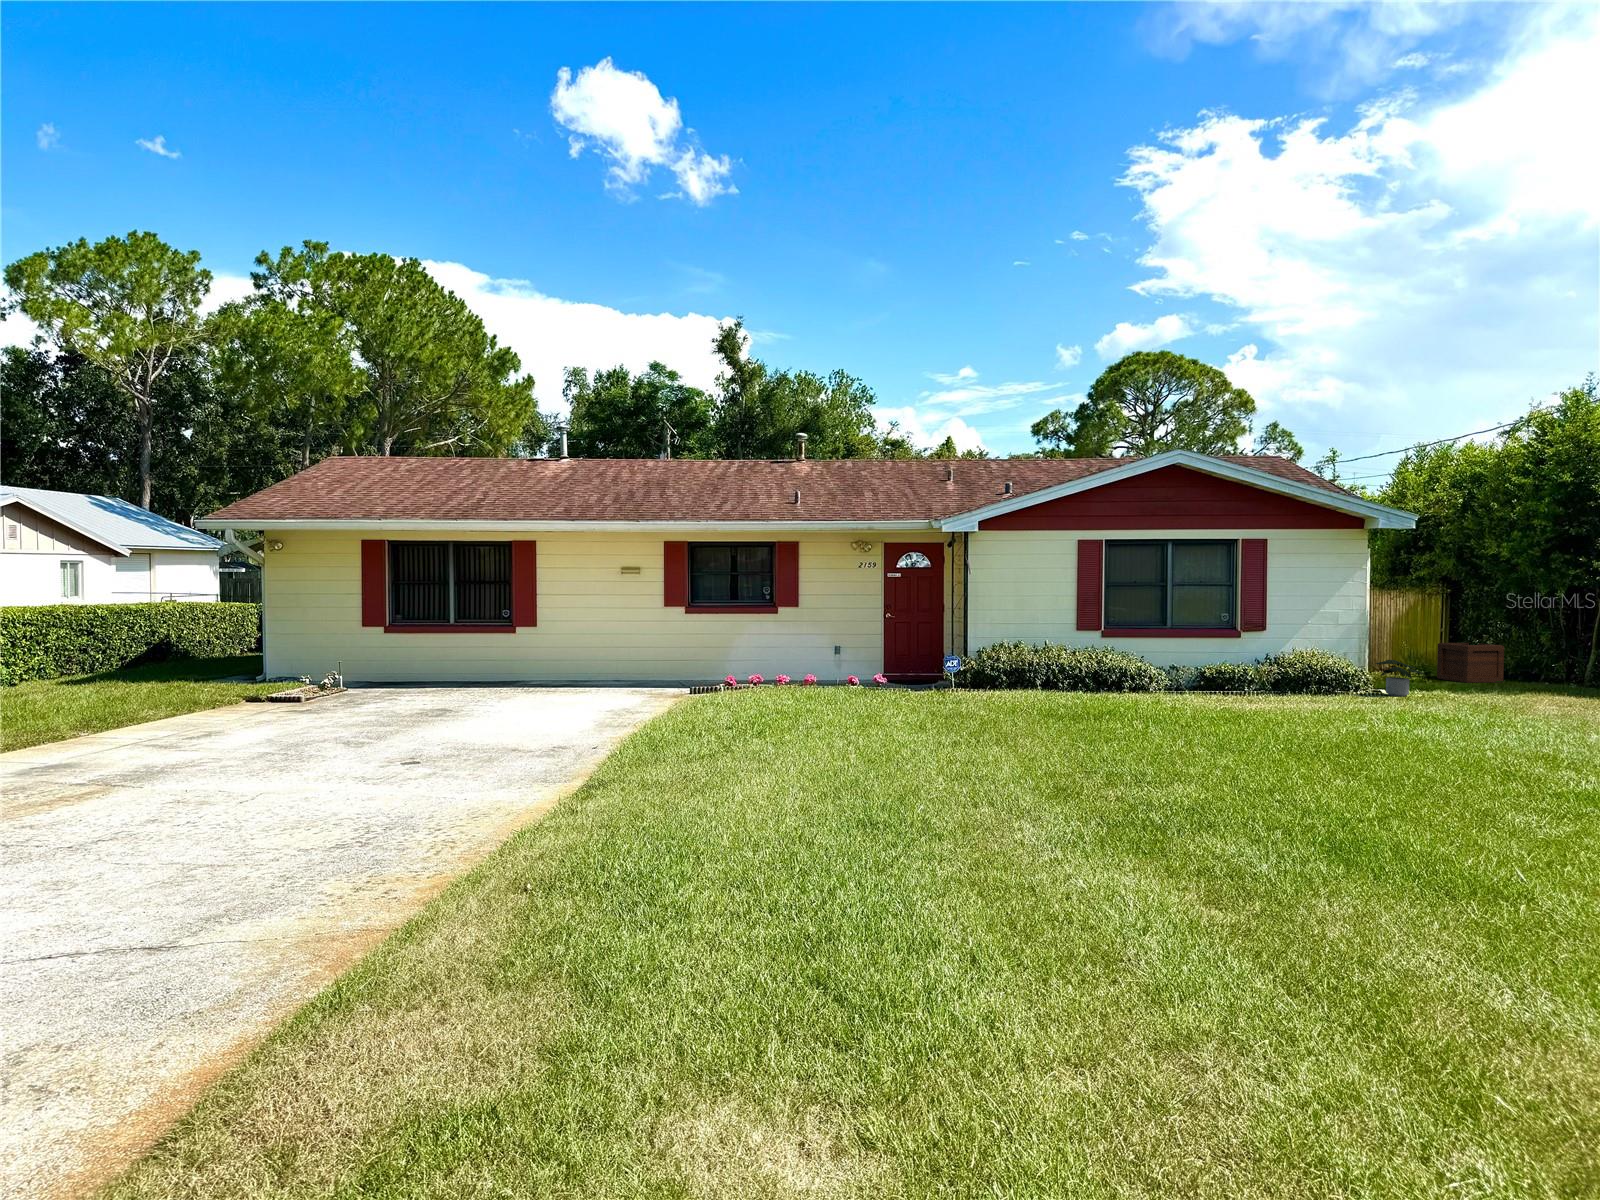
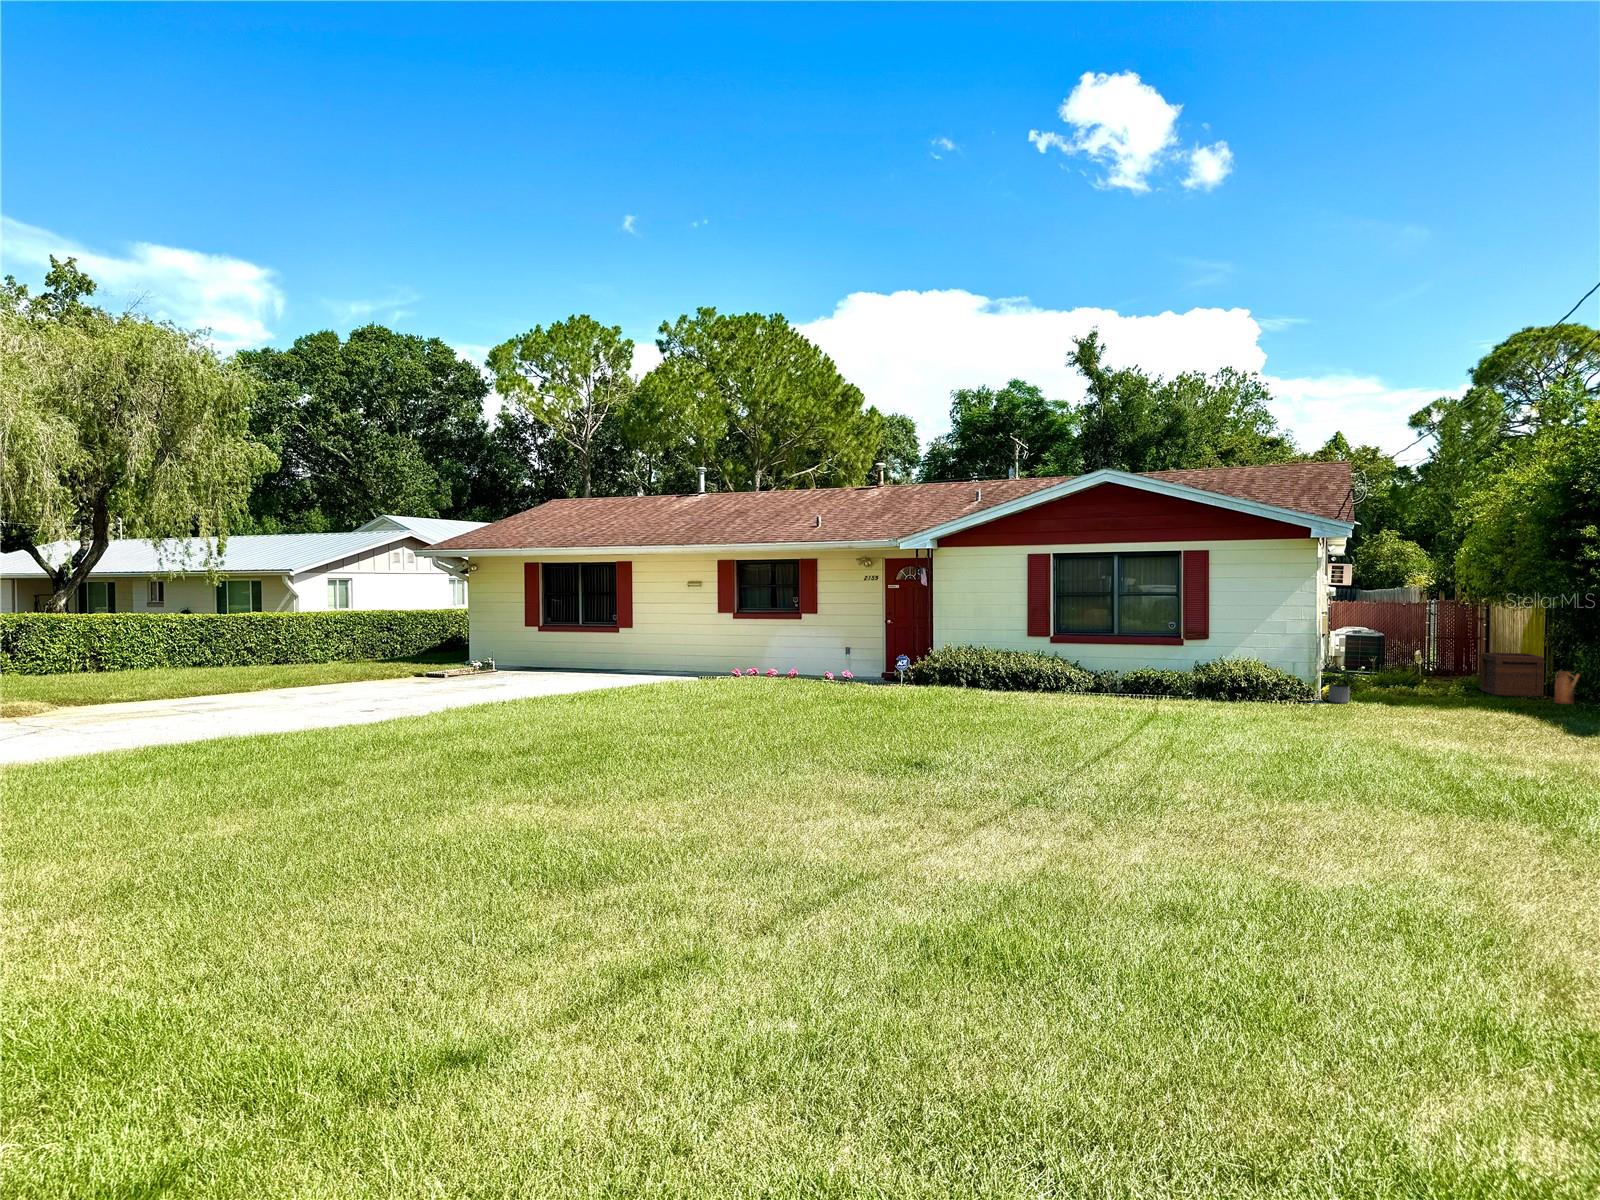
watering can: none [1538,658,1573,689] -> present [1555,671,1580,704]

